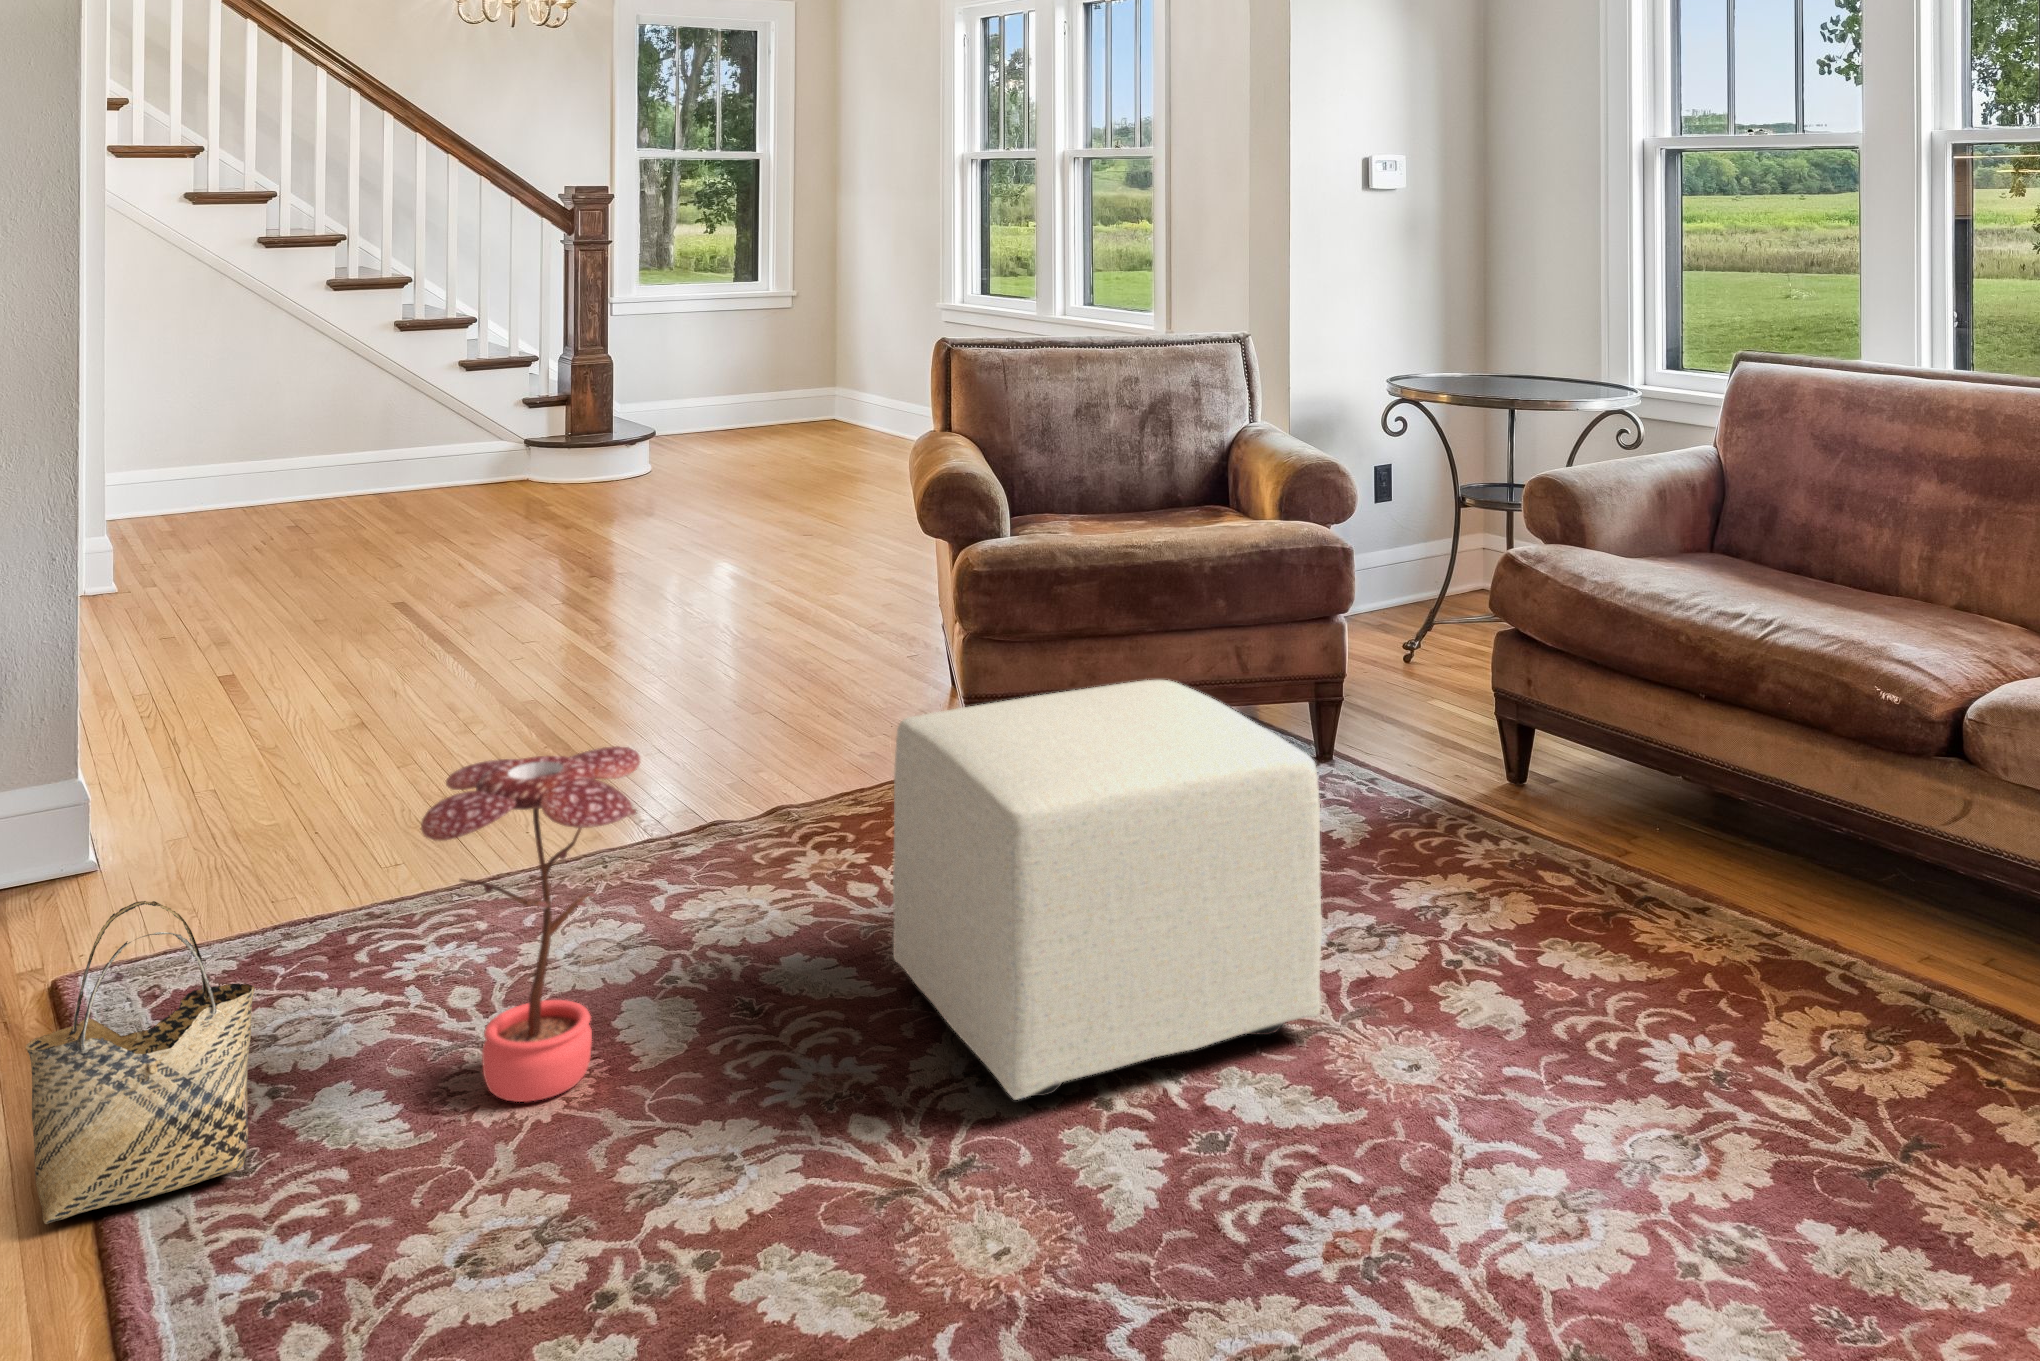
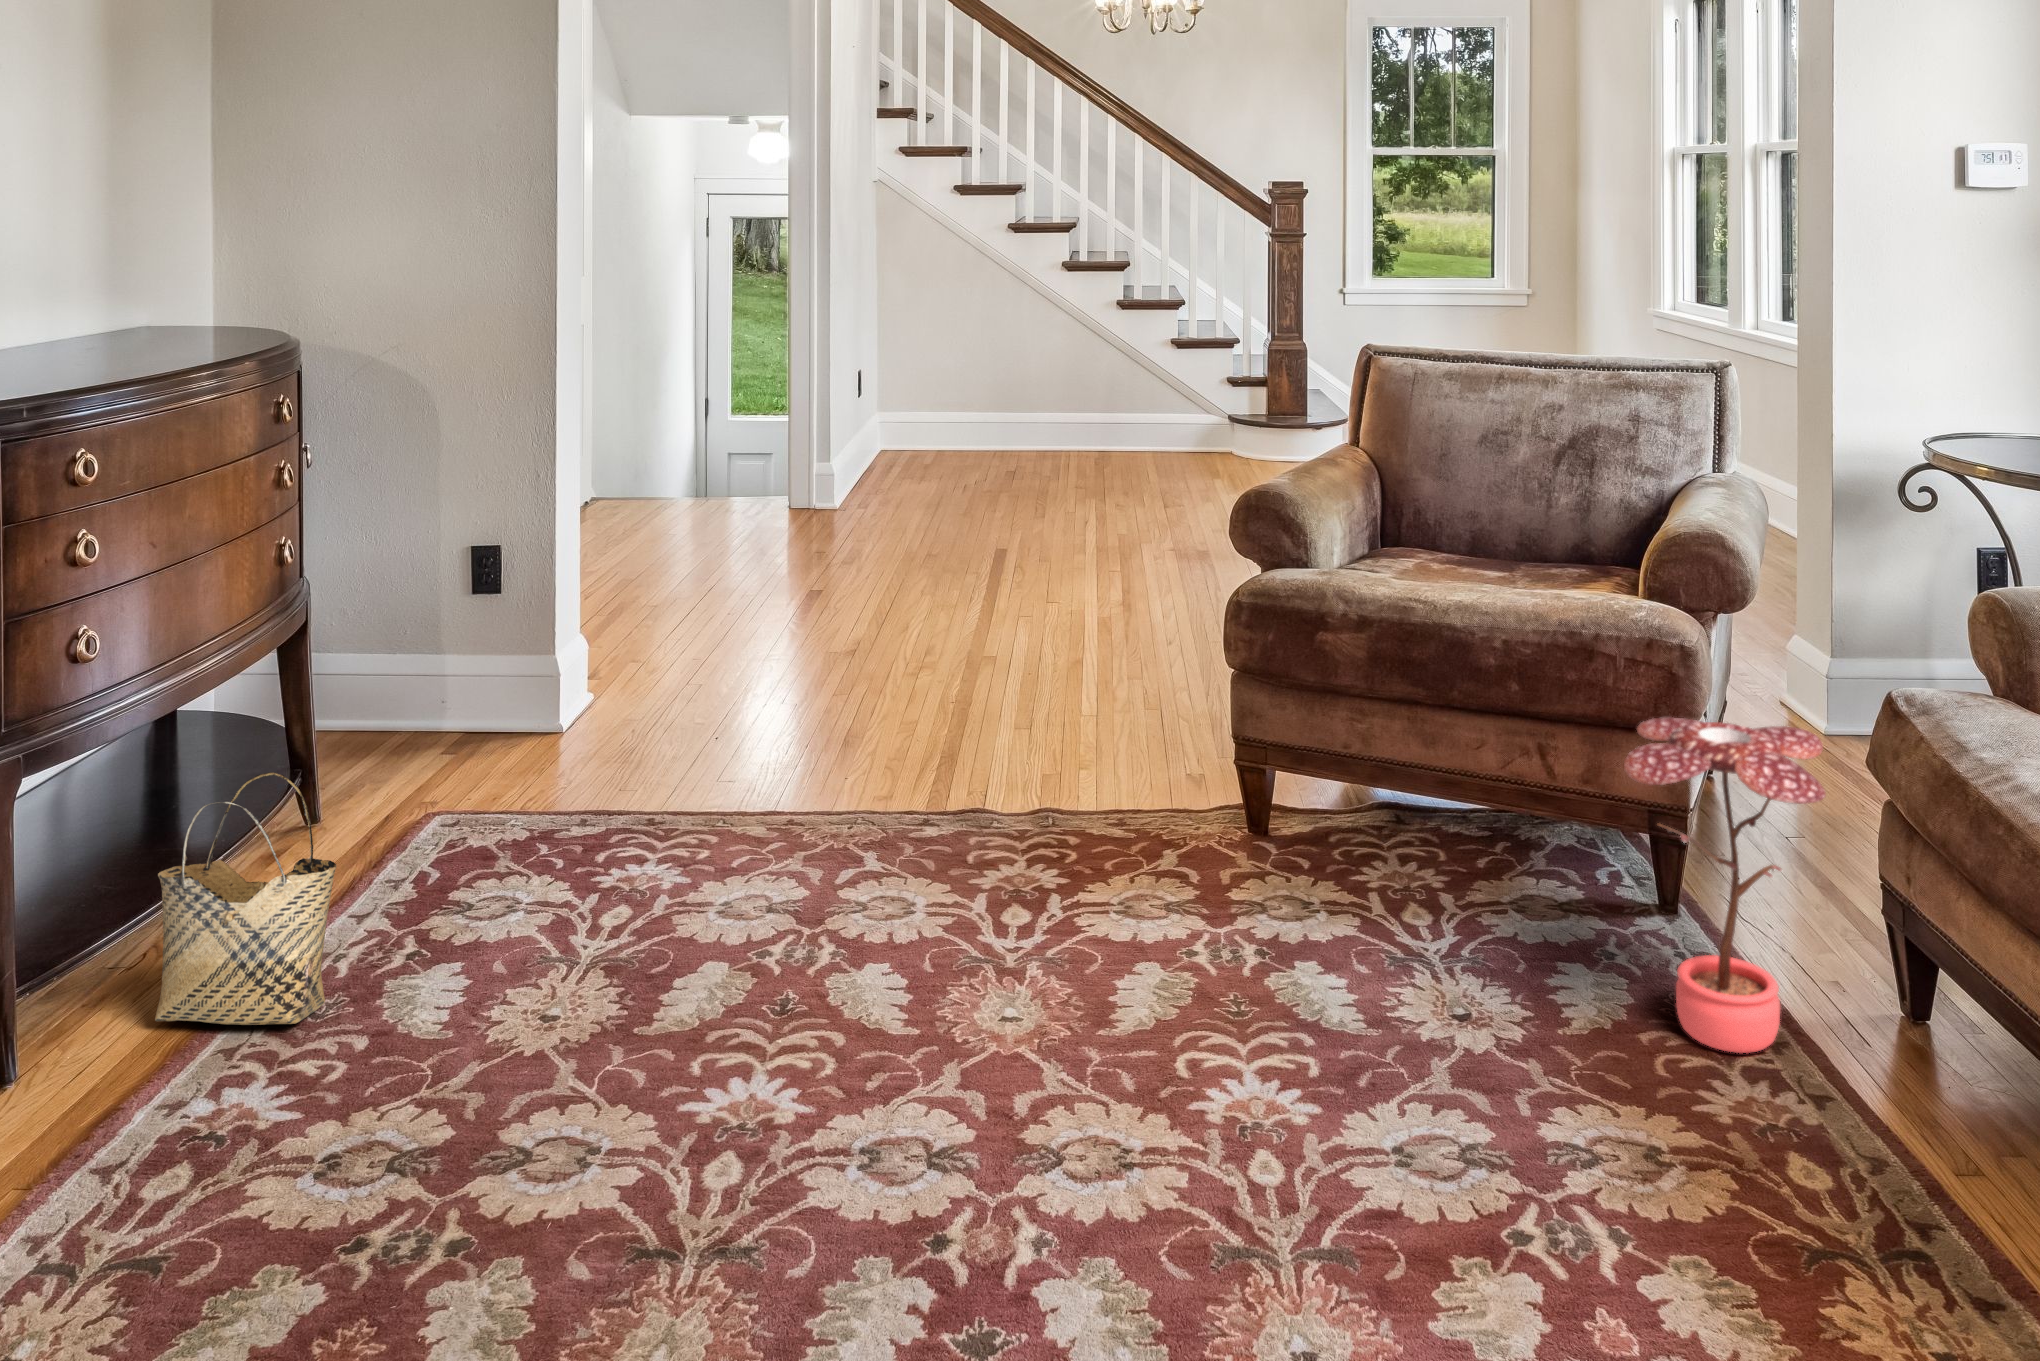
ottoman: present [893,680,1322,1100] -> none [832,750,1267,1244]
potted plant: present [421,746,640,1102] -> present [1624,717,1826,1053]

